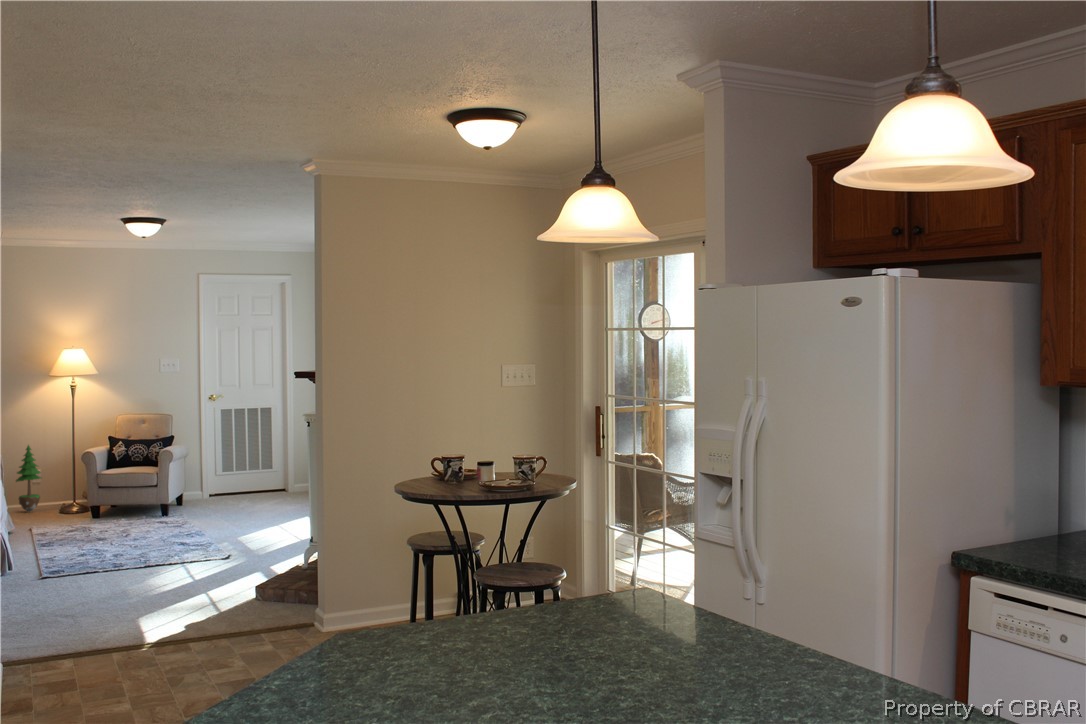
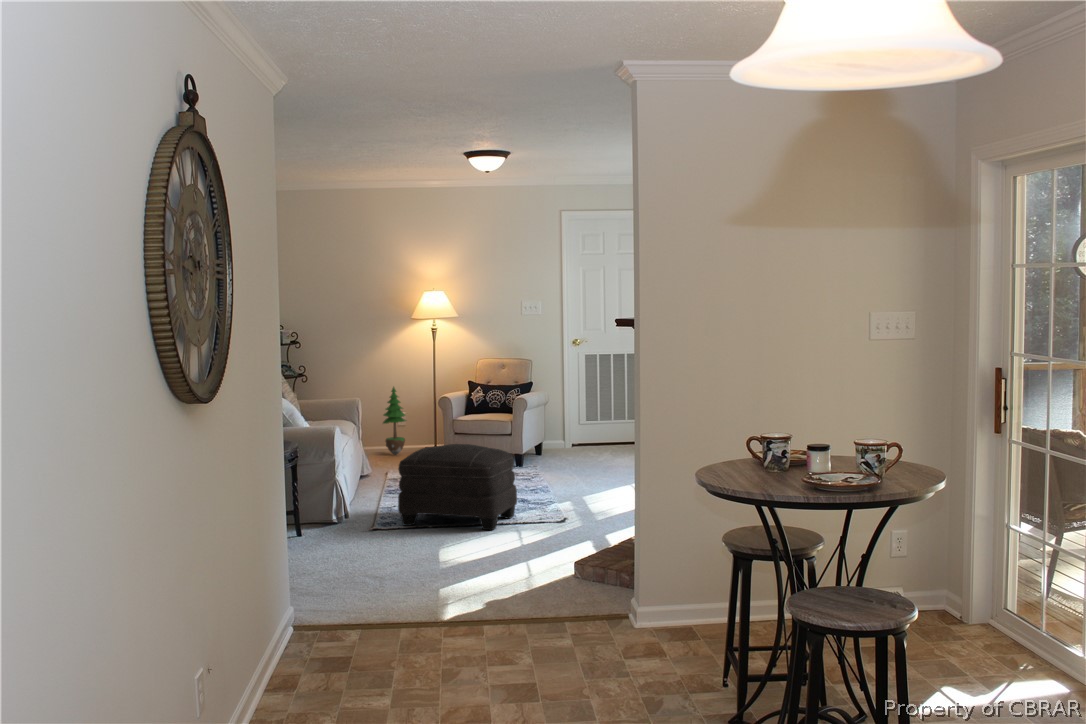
ottoman: none [65,492,183,572] -> present [398,444,517,530]

